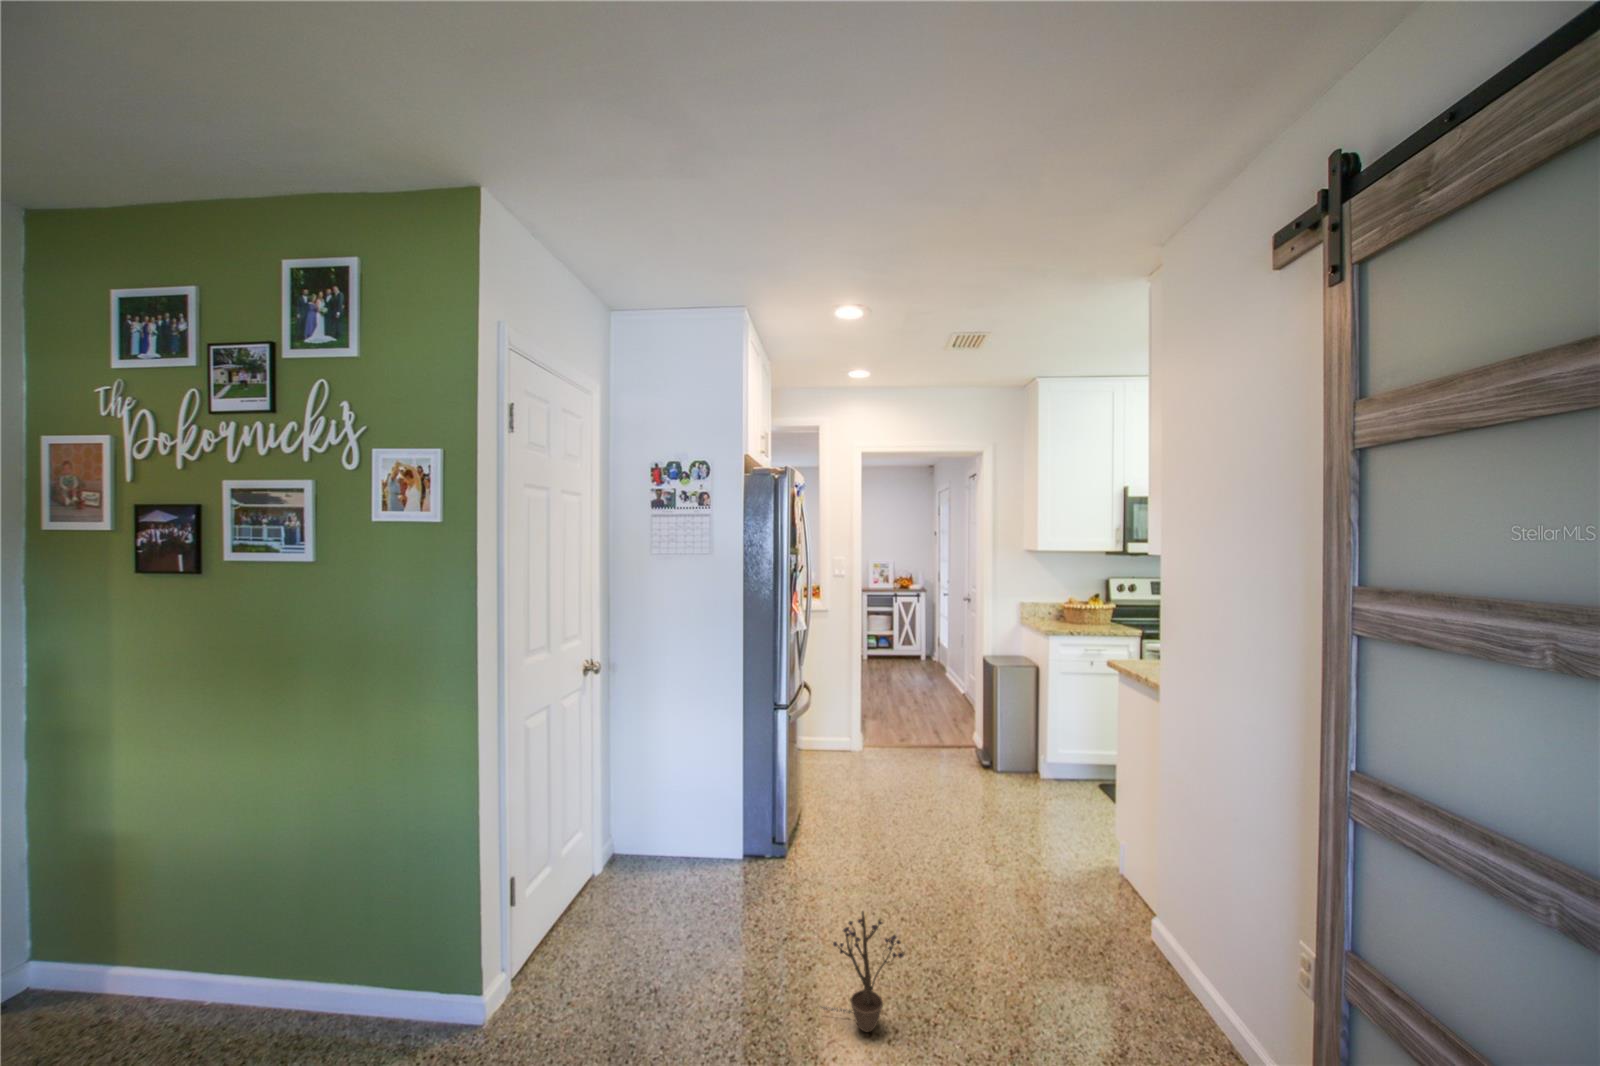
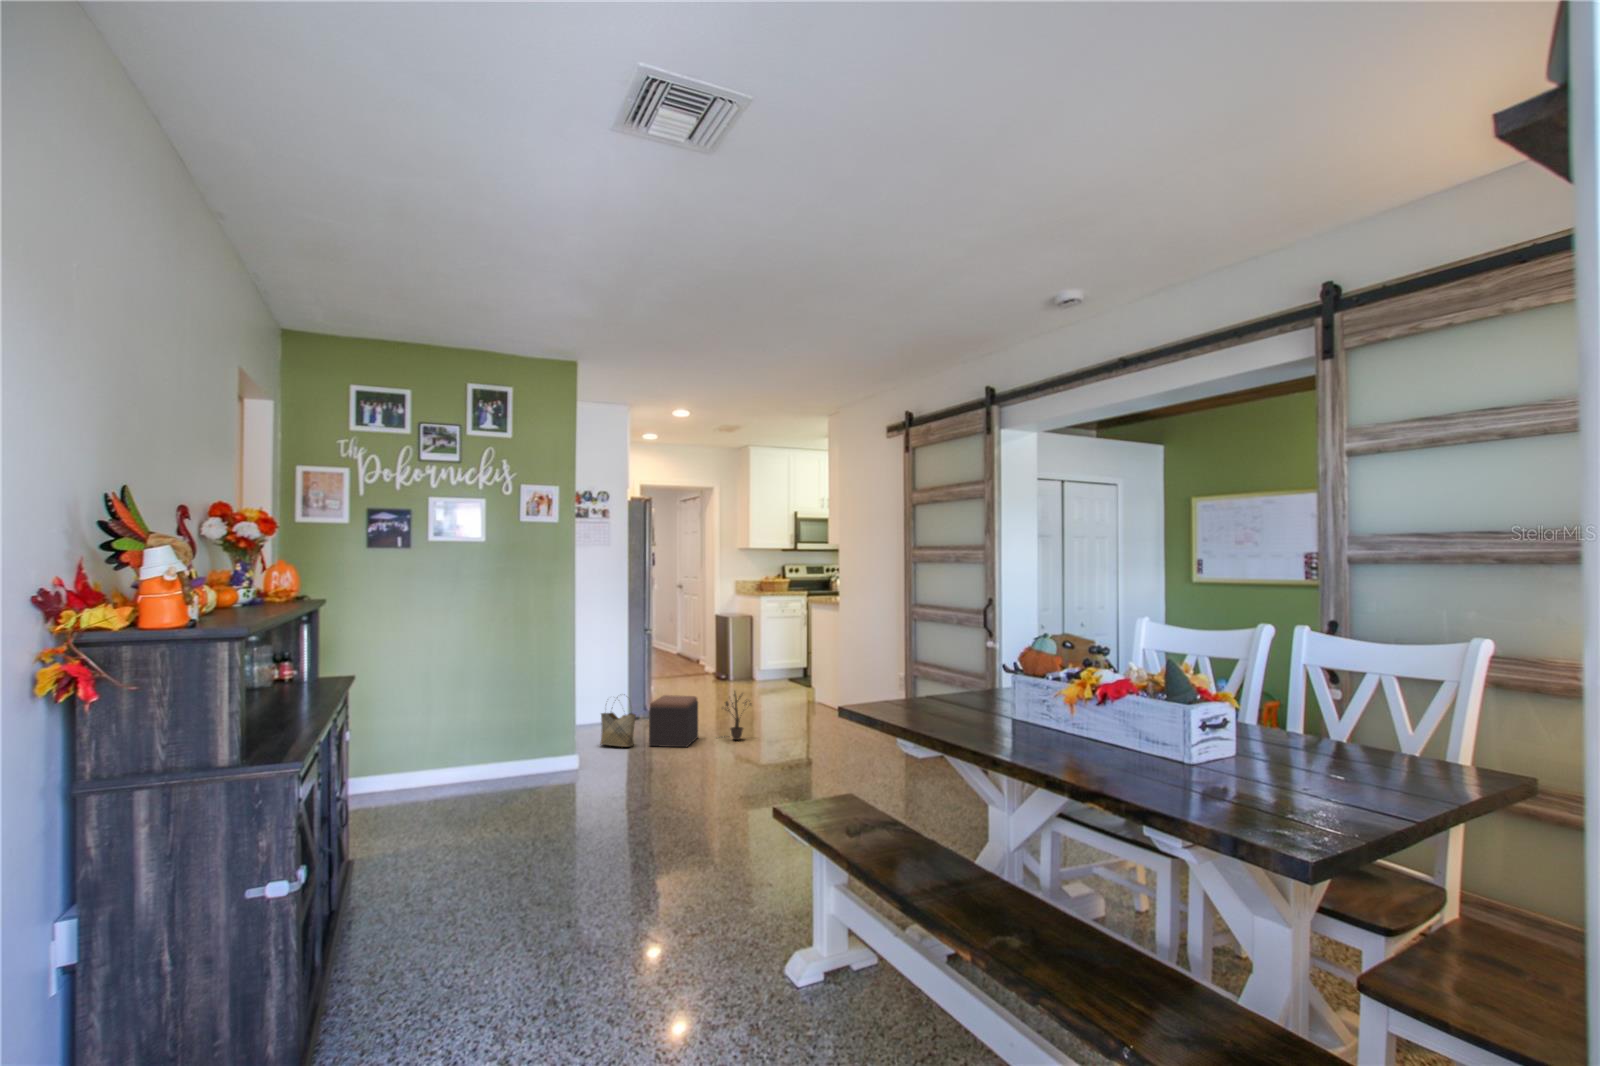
woven basket: none [615,852,671,976] -> present [600,712,636,747]
footstool: none [684,866,800,1026] -> present [649,695,698,747]

